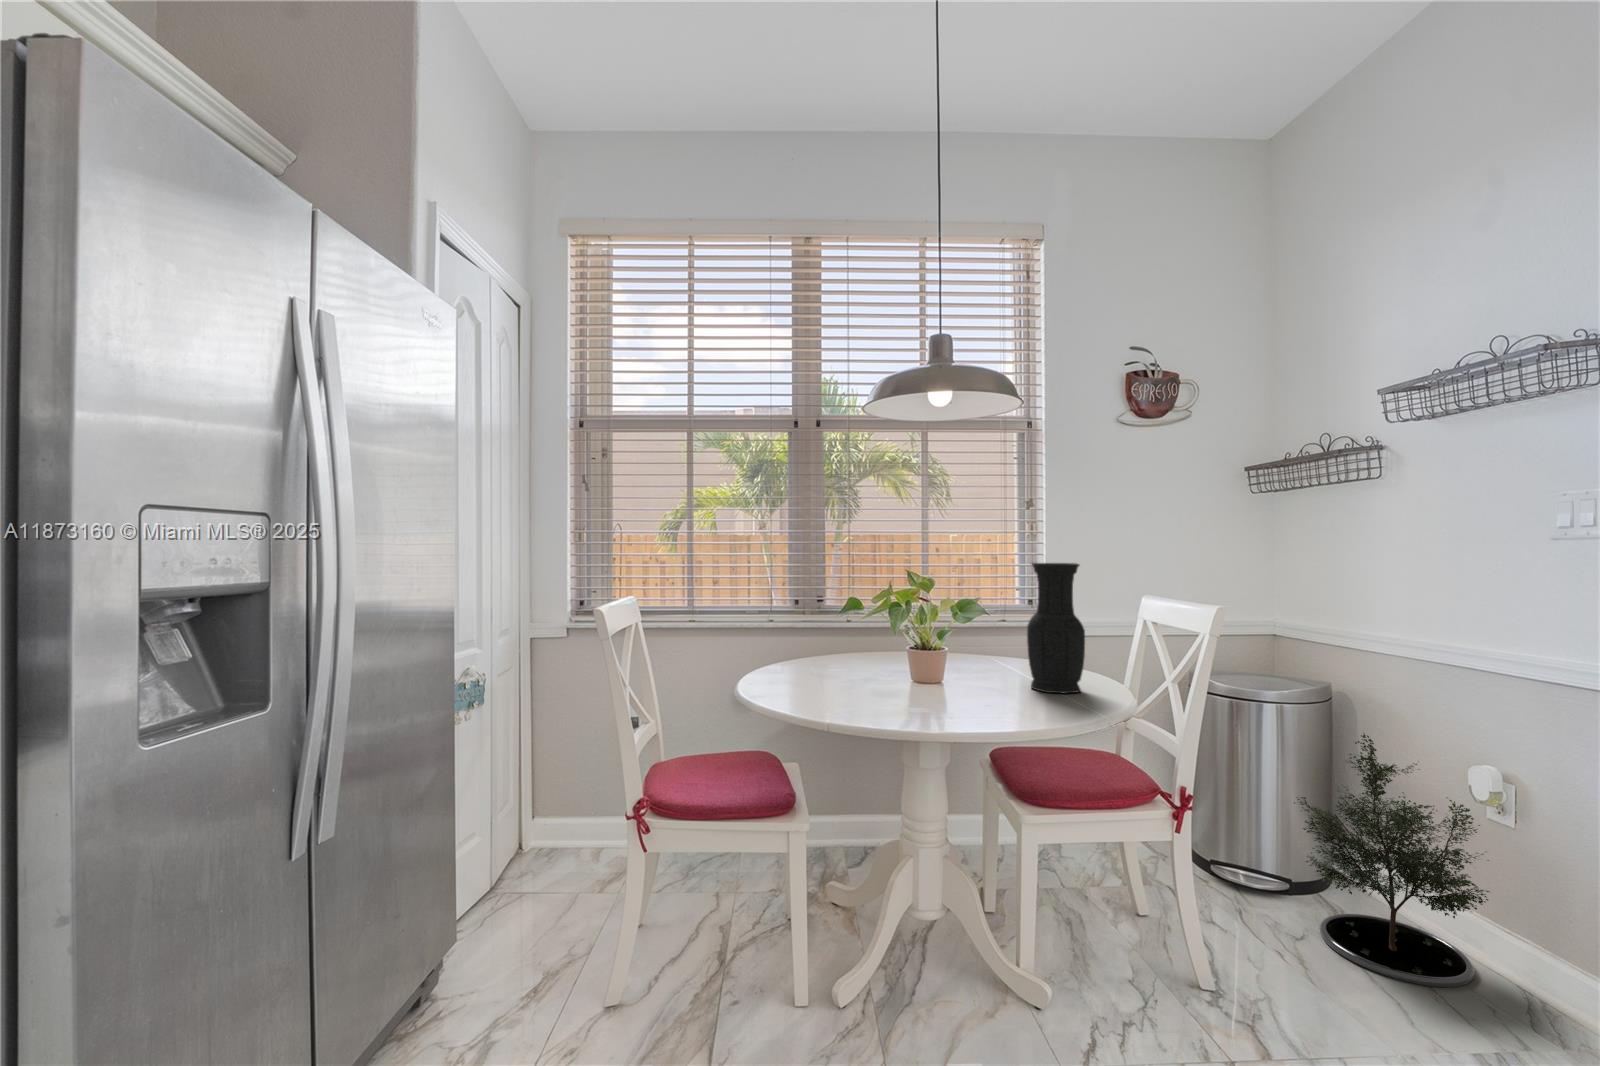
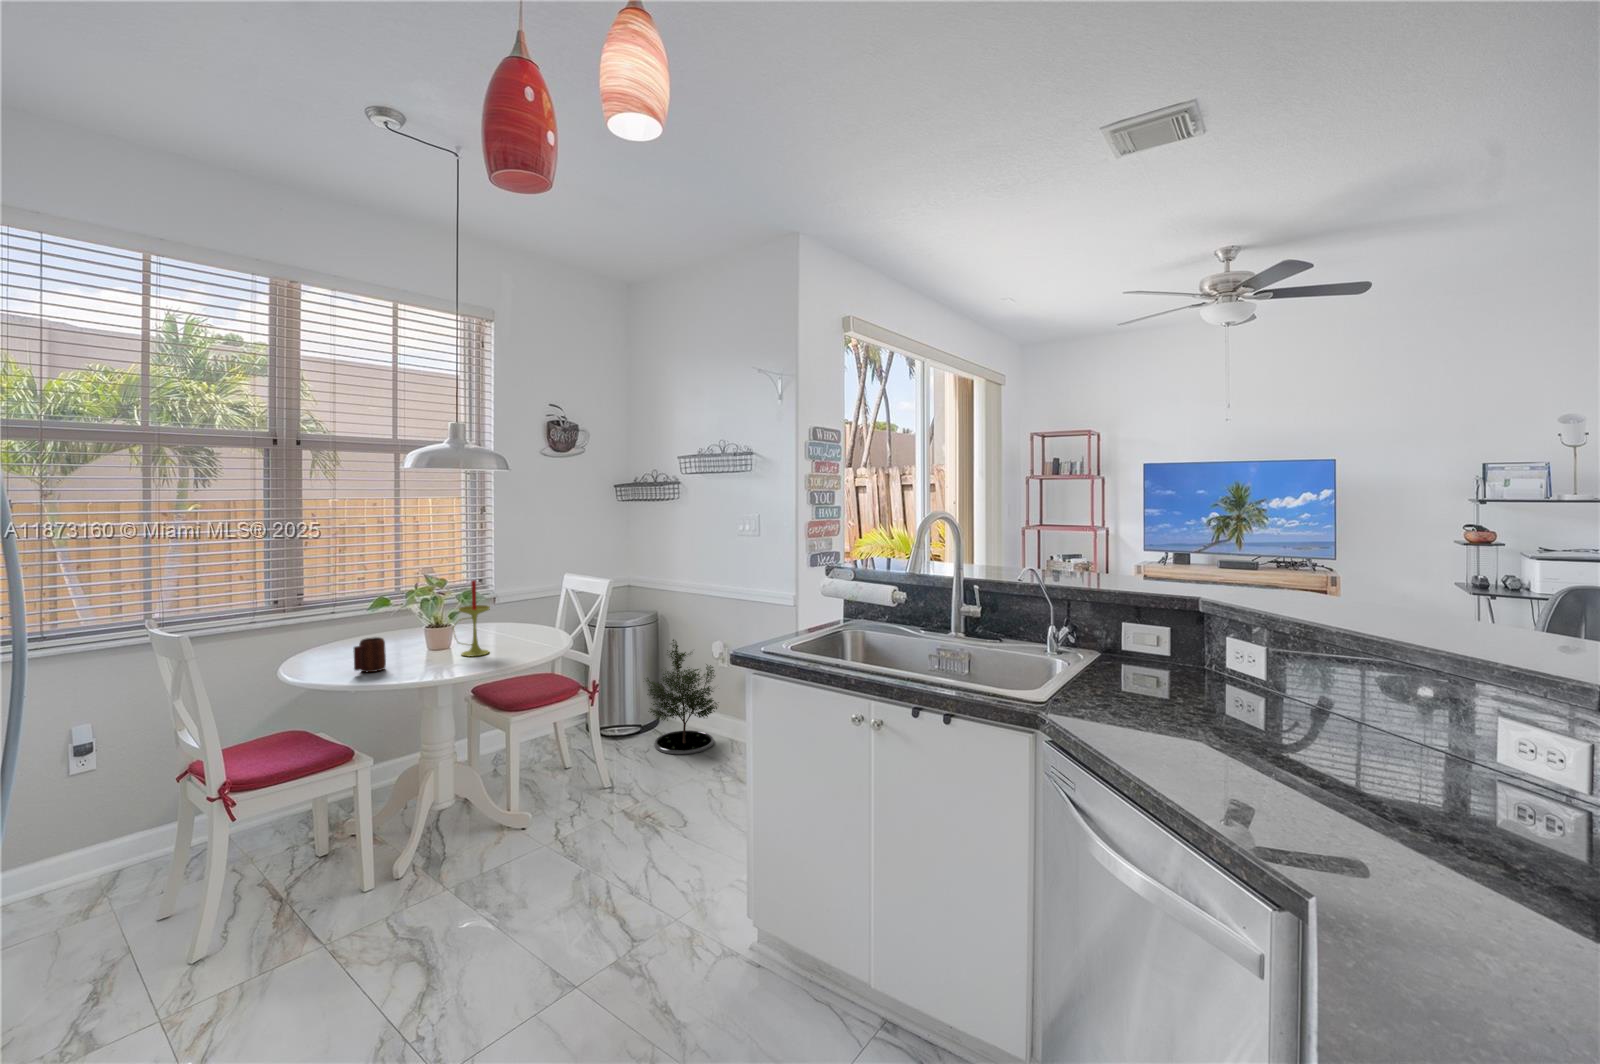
vase: present [1027,563,1085,693] -> none [503,564,541,646]
candle: none [940,575,998,697] -> present [453,580,490,656]
mug: none [805,645,847,693] -> present [354,637,386,672]

